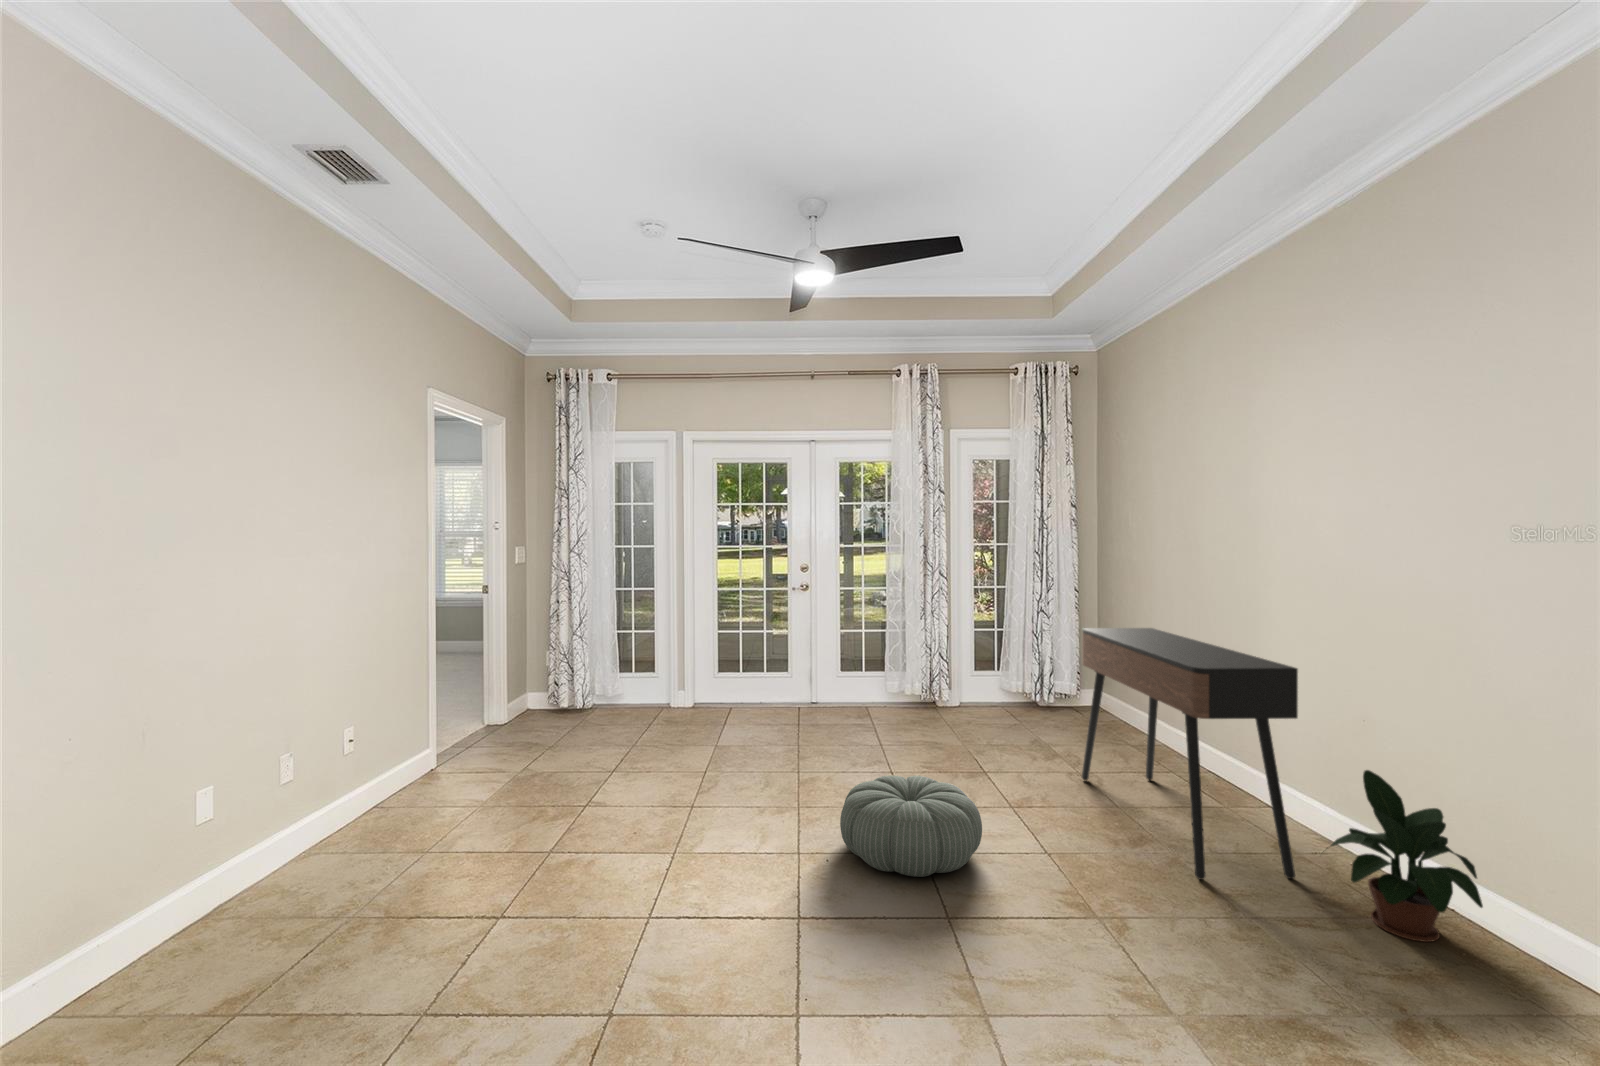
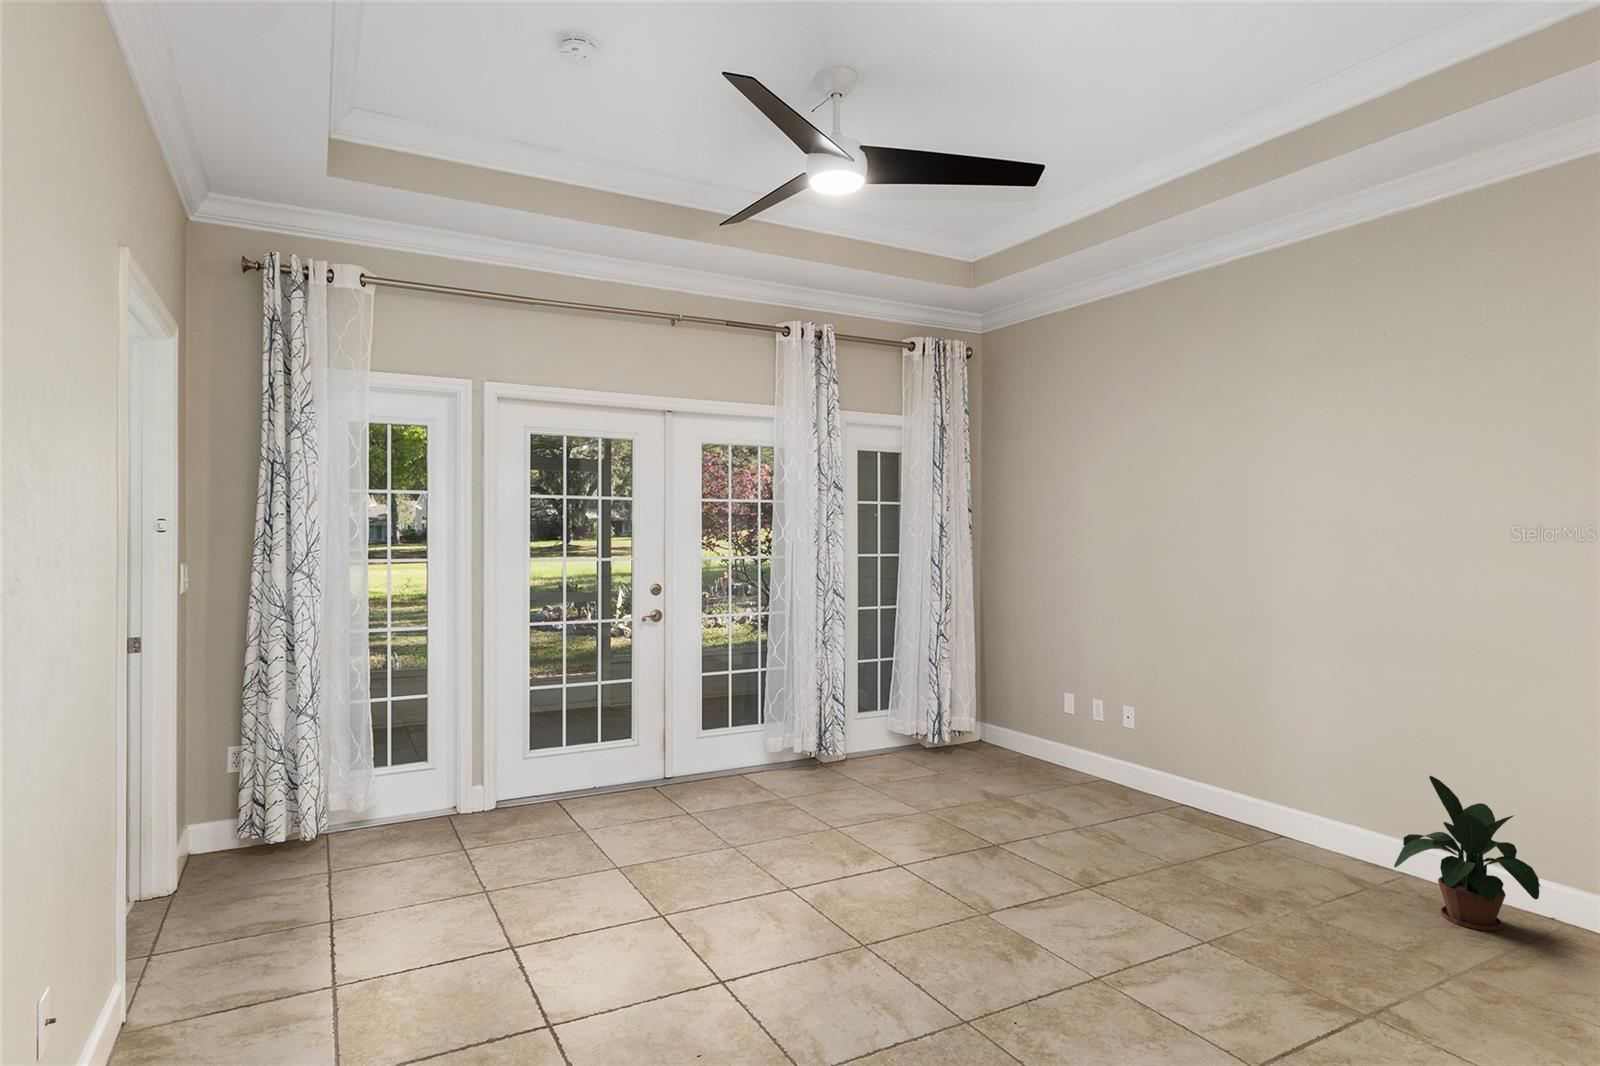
console table: present [1081,628,1298,880] -> none [1075,648,1361,914]
pouf: present [840,776,982,877] -> none [937,855,1125,986]

